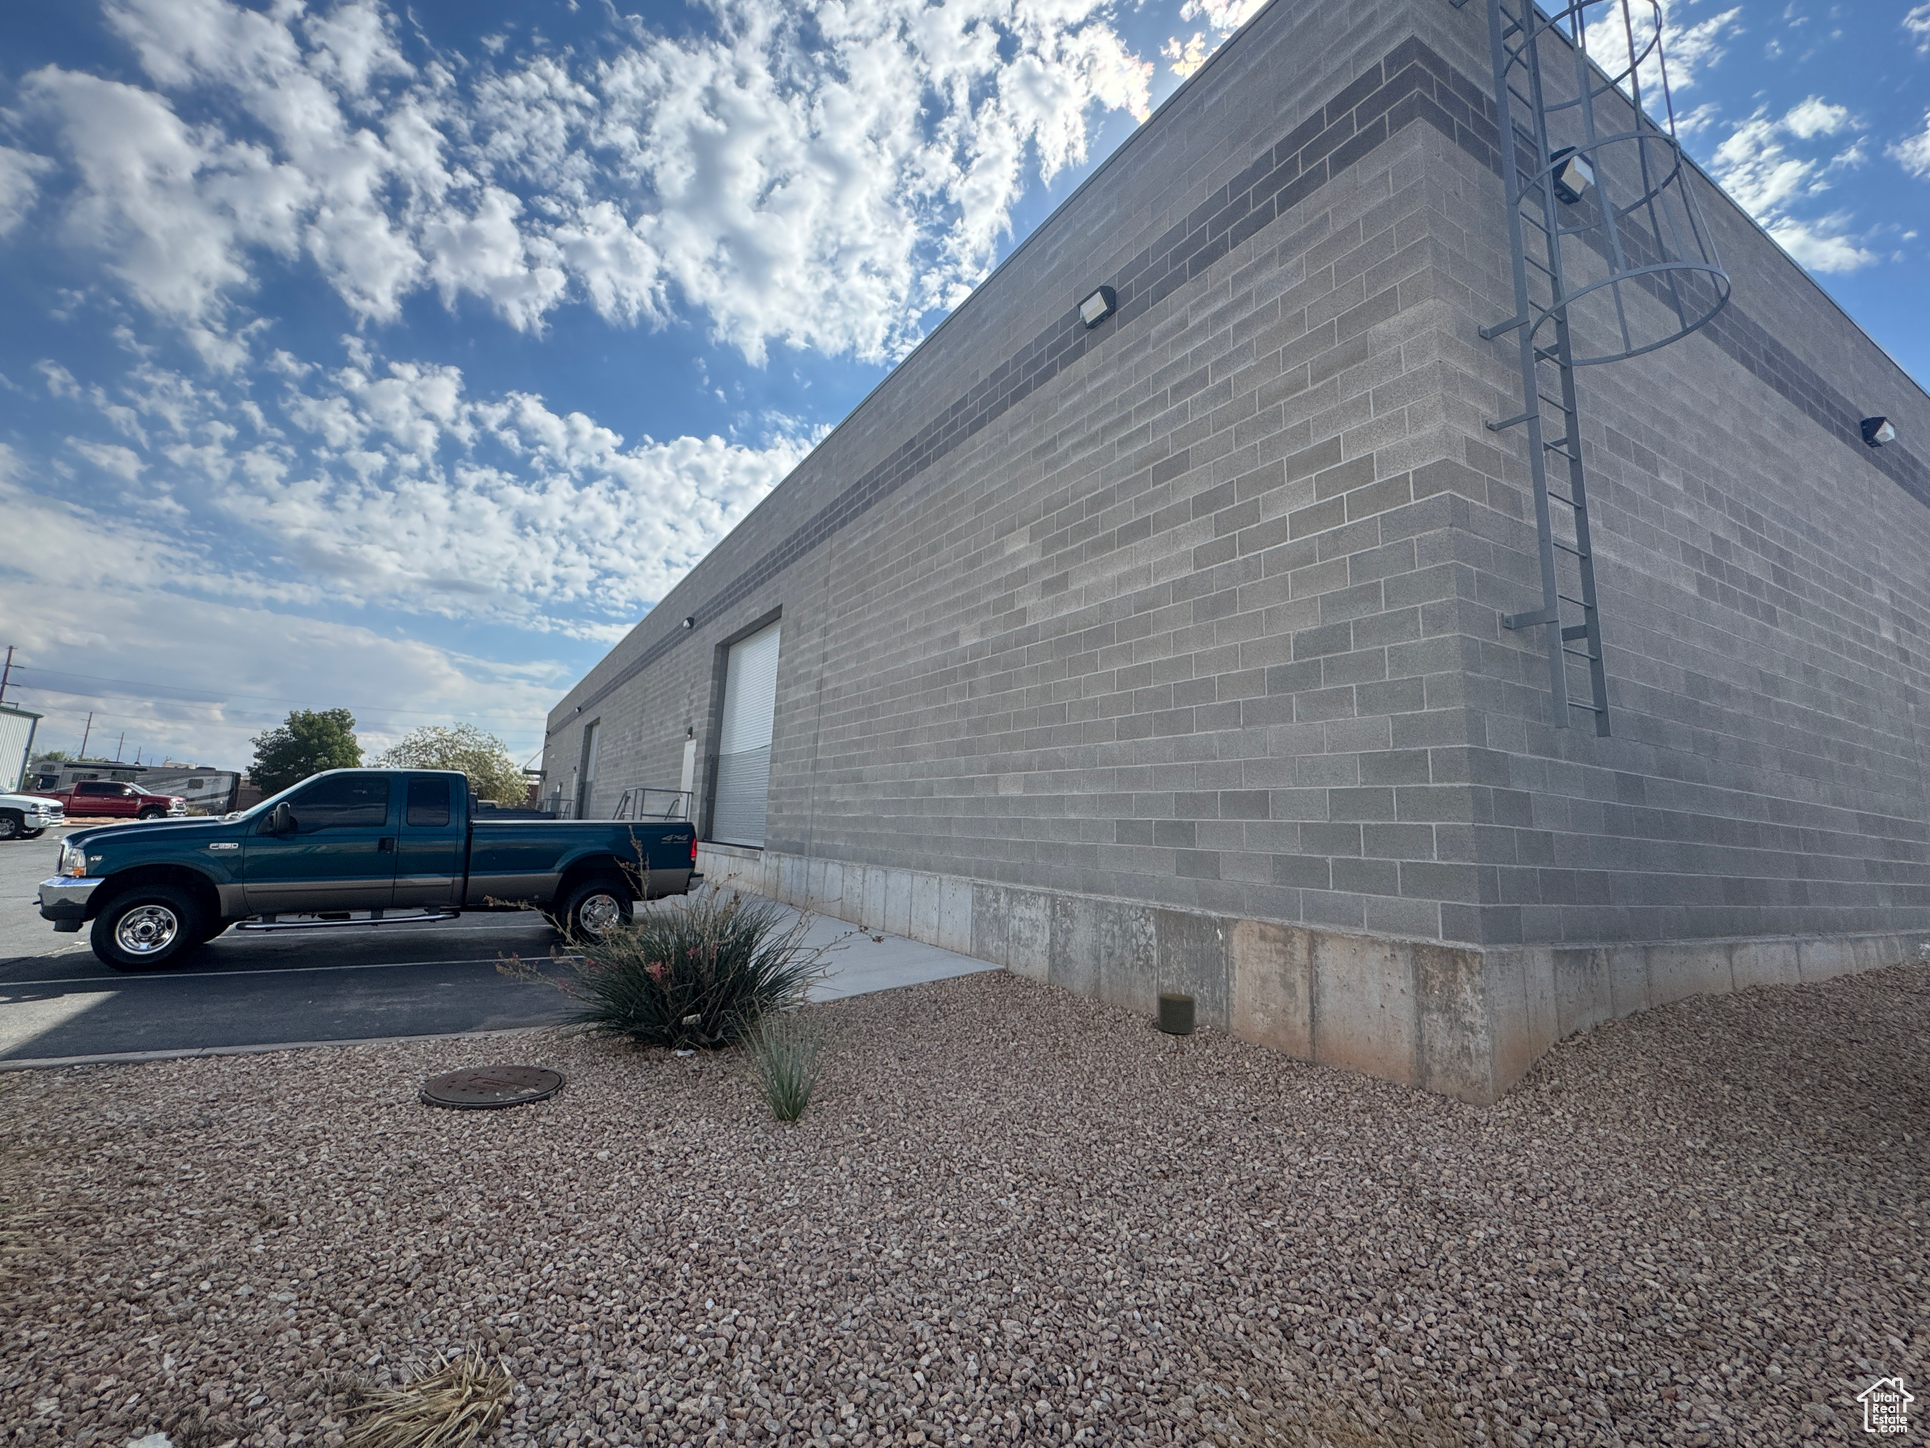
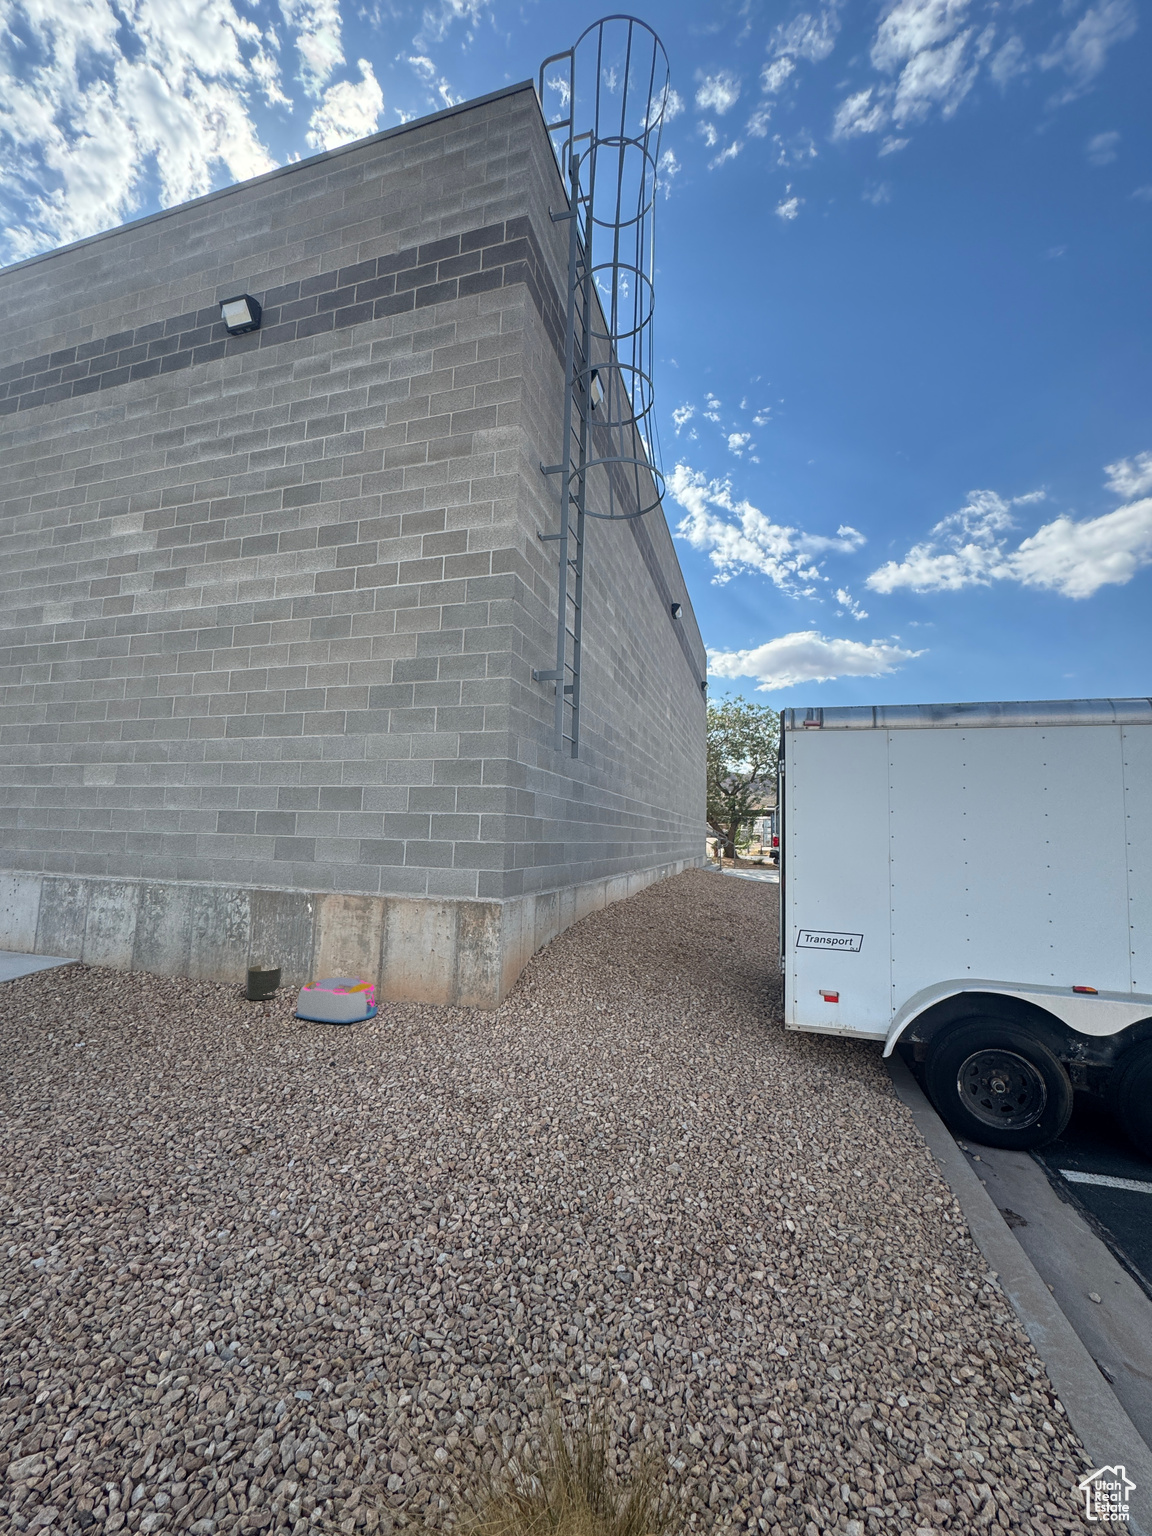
storage bin: none [1212,1020,1316,1080] -> present [295,976,378,1023]

